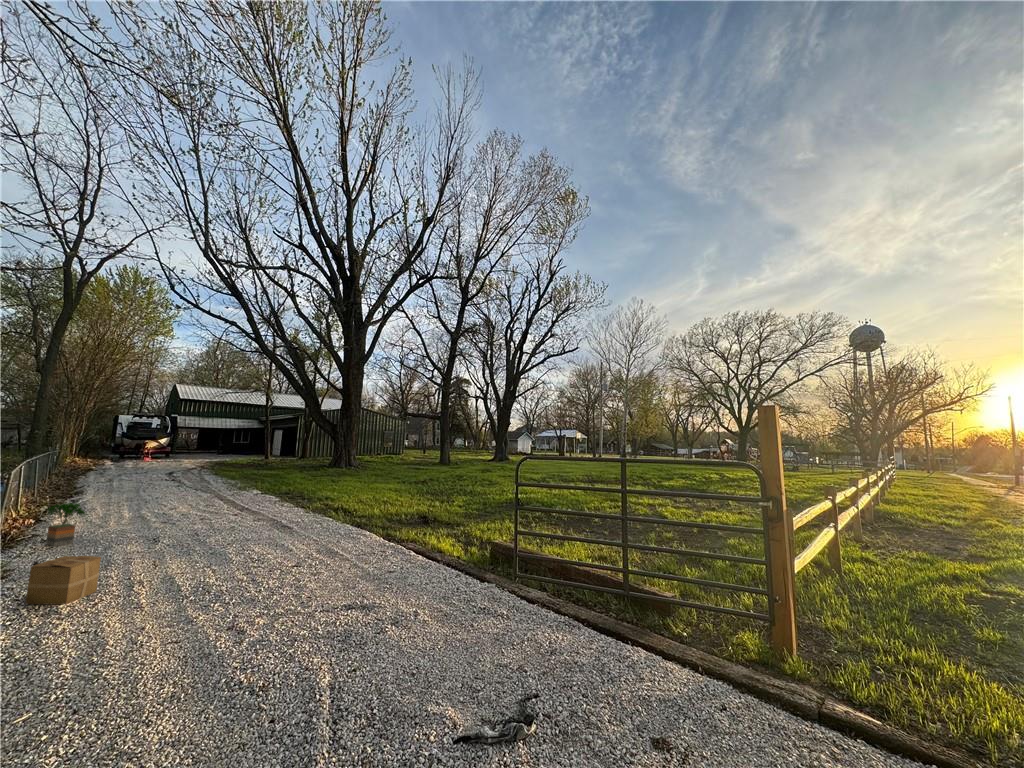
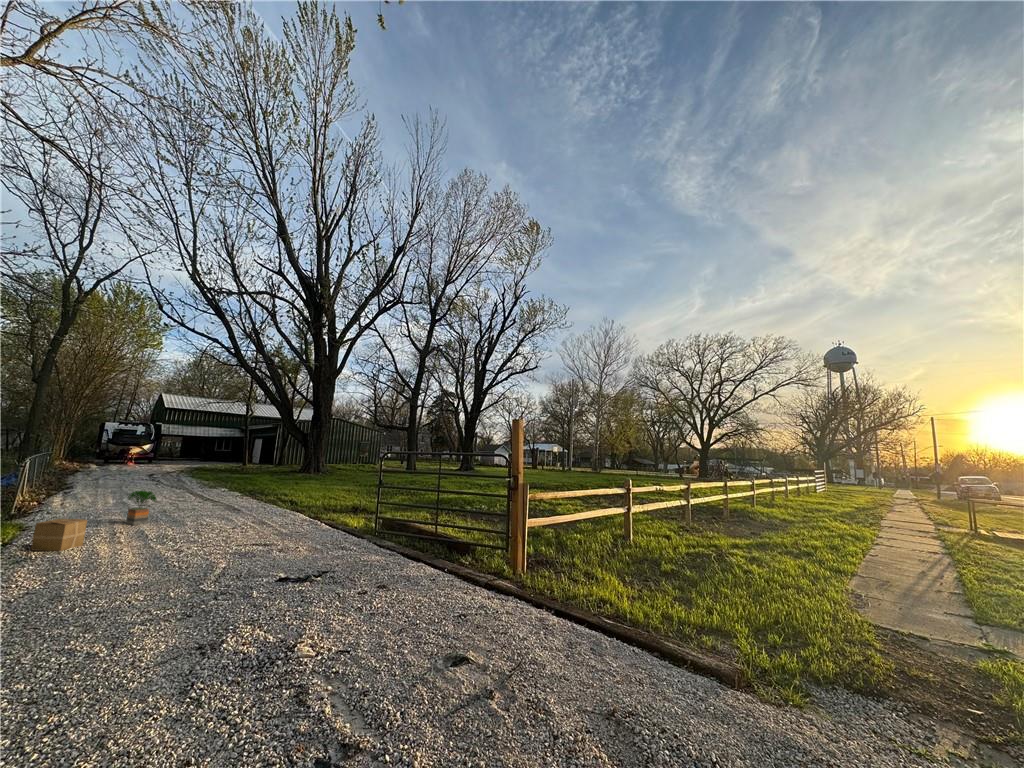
potted tree: present [46,503,85,546] -> present [126,491,157,525]

